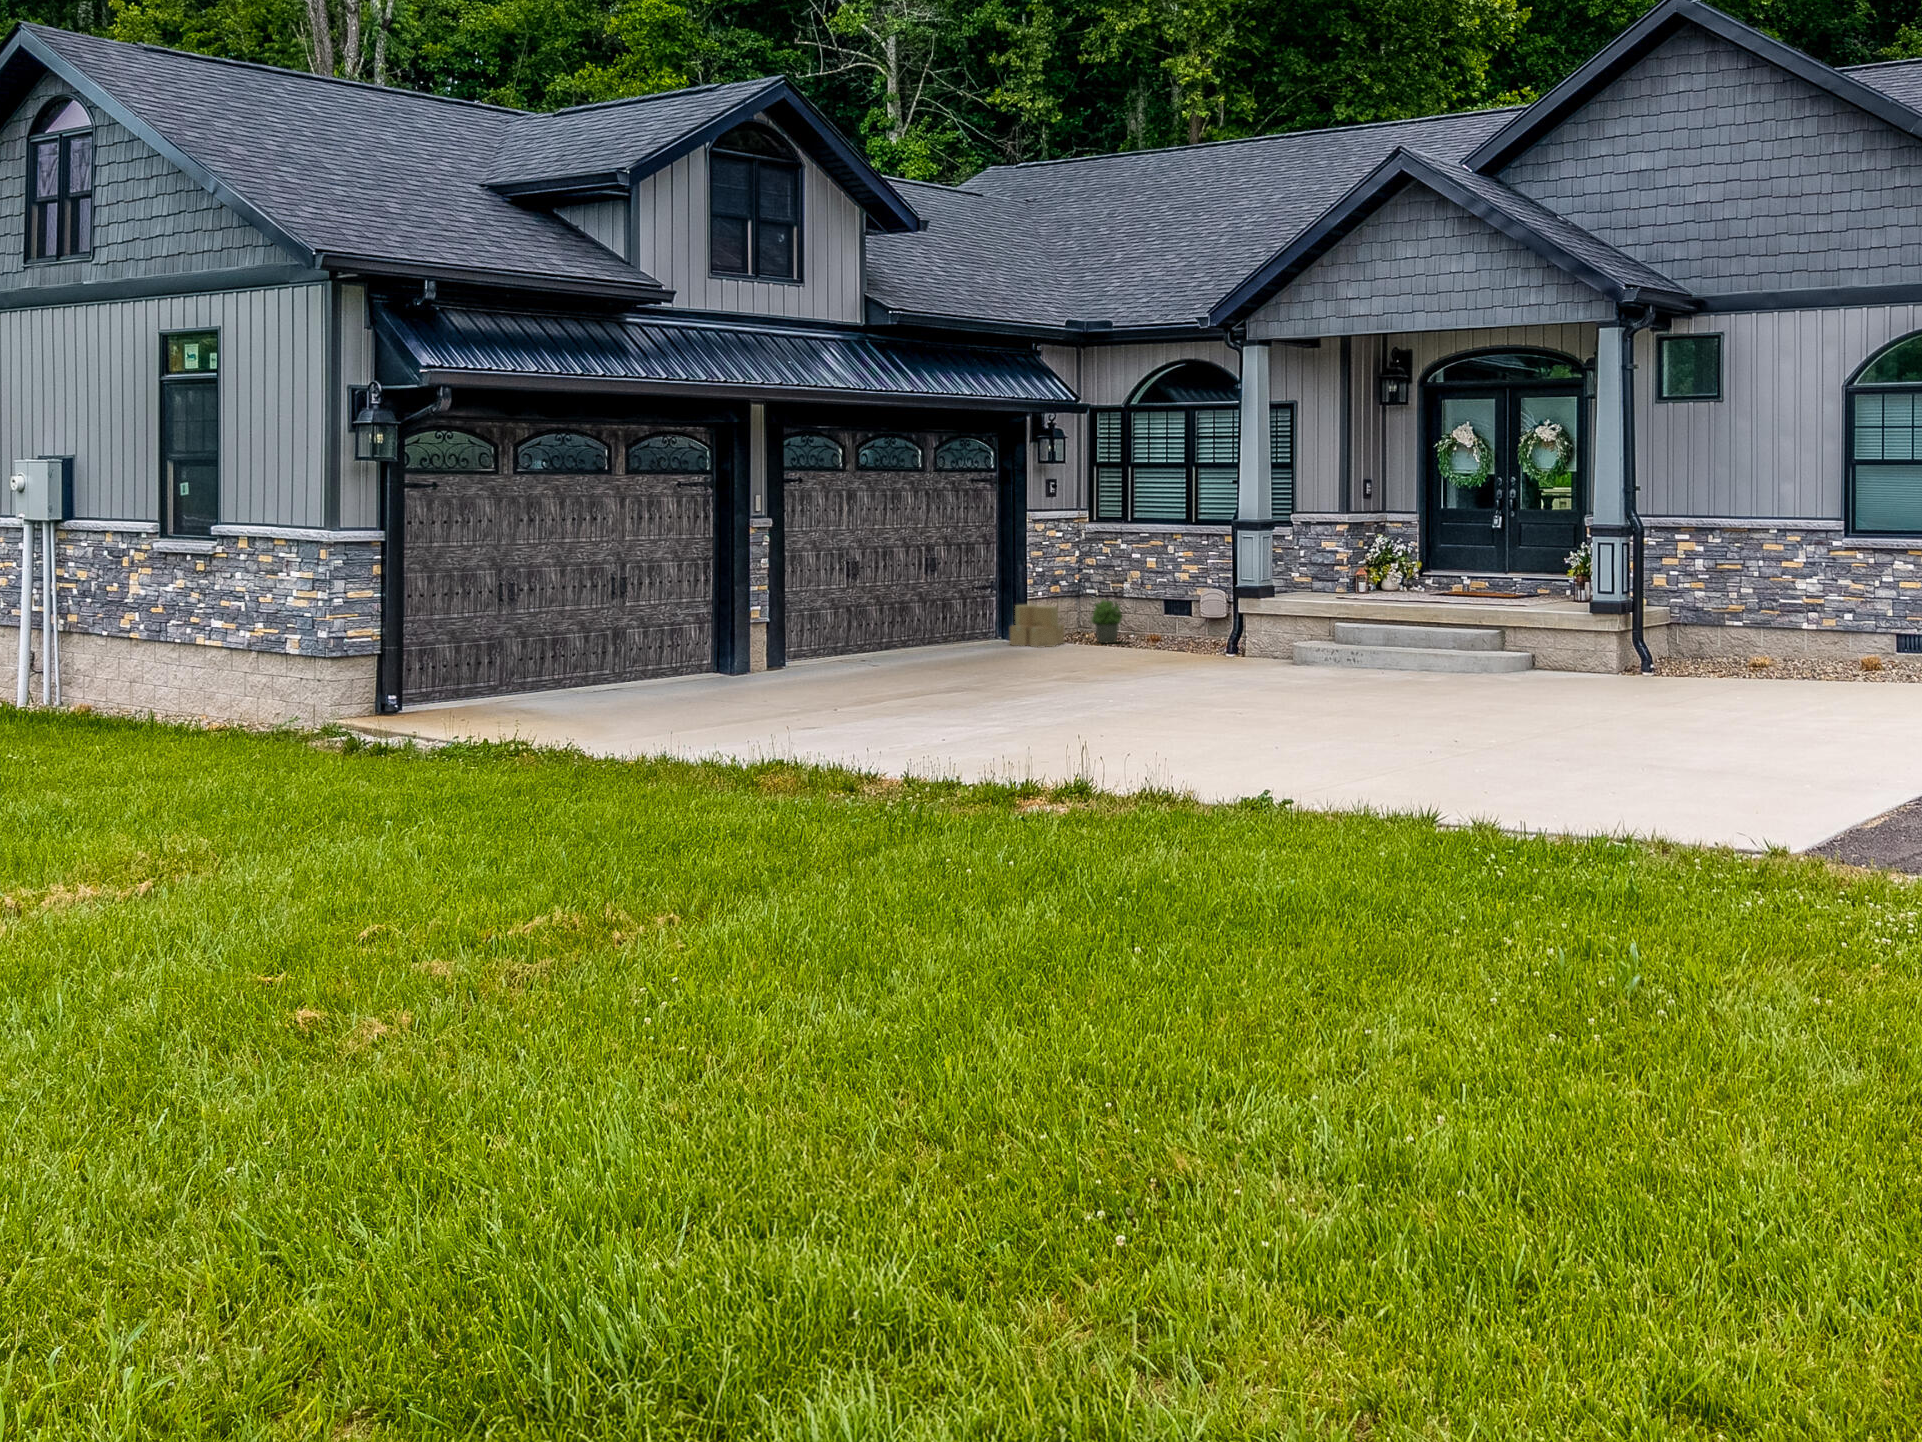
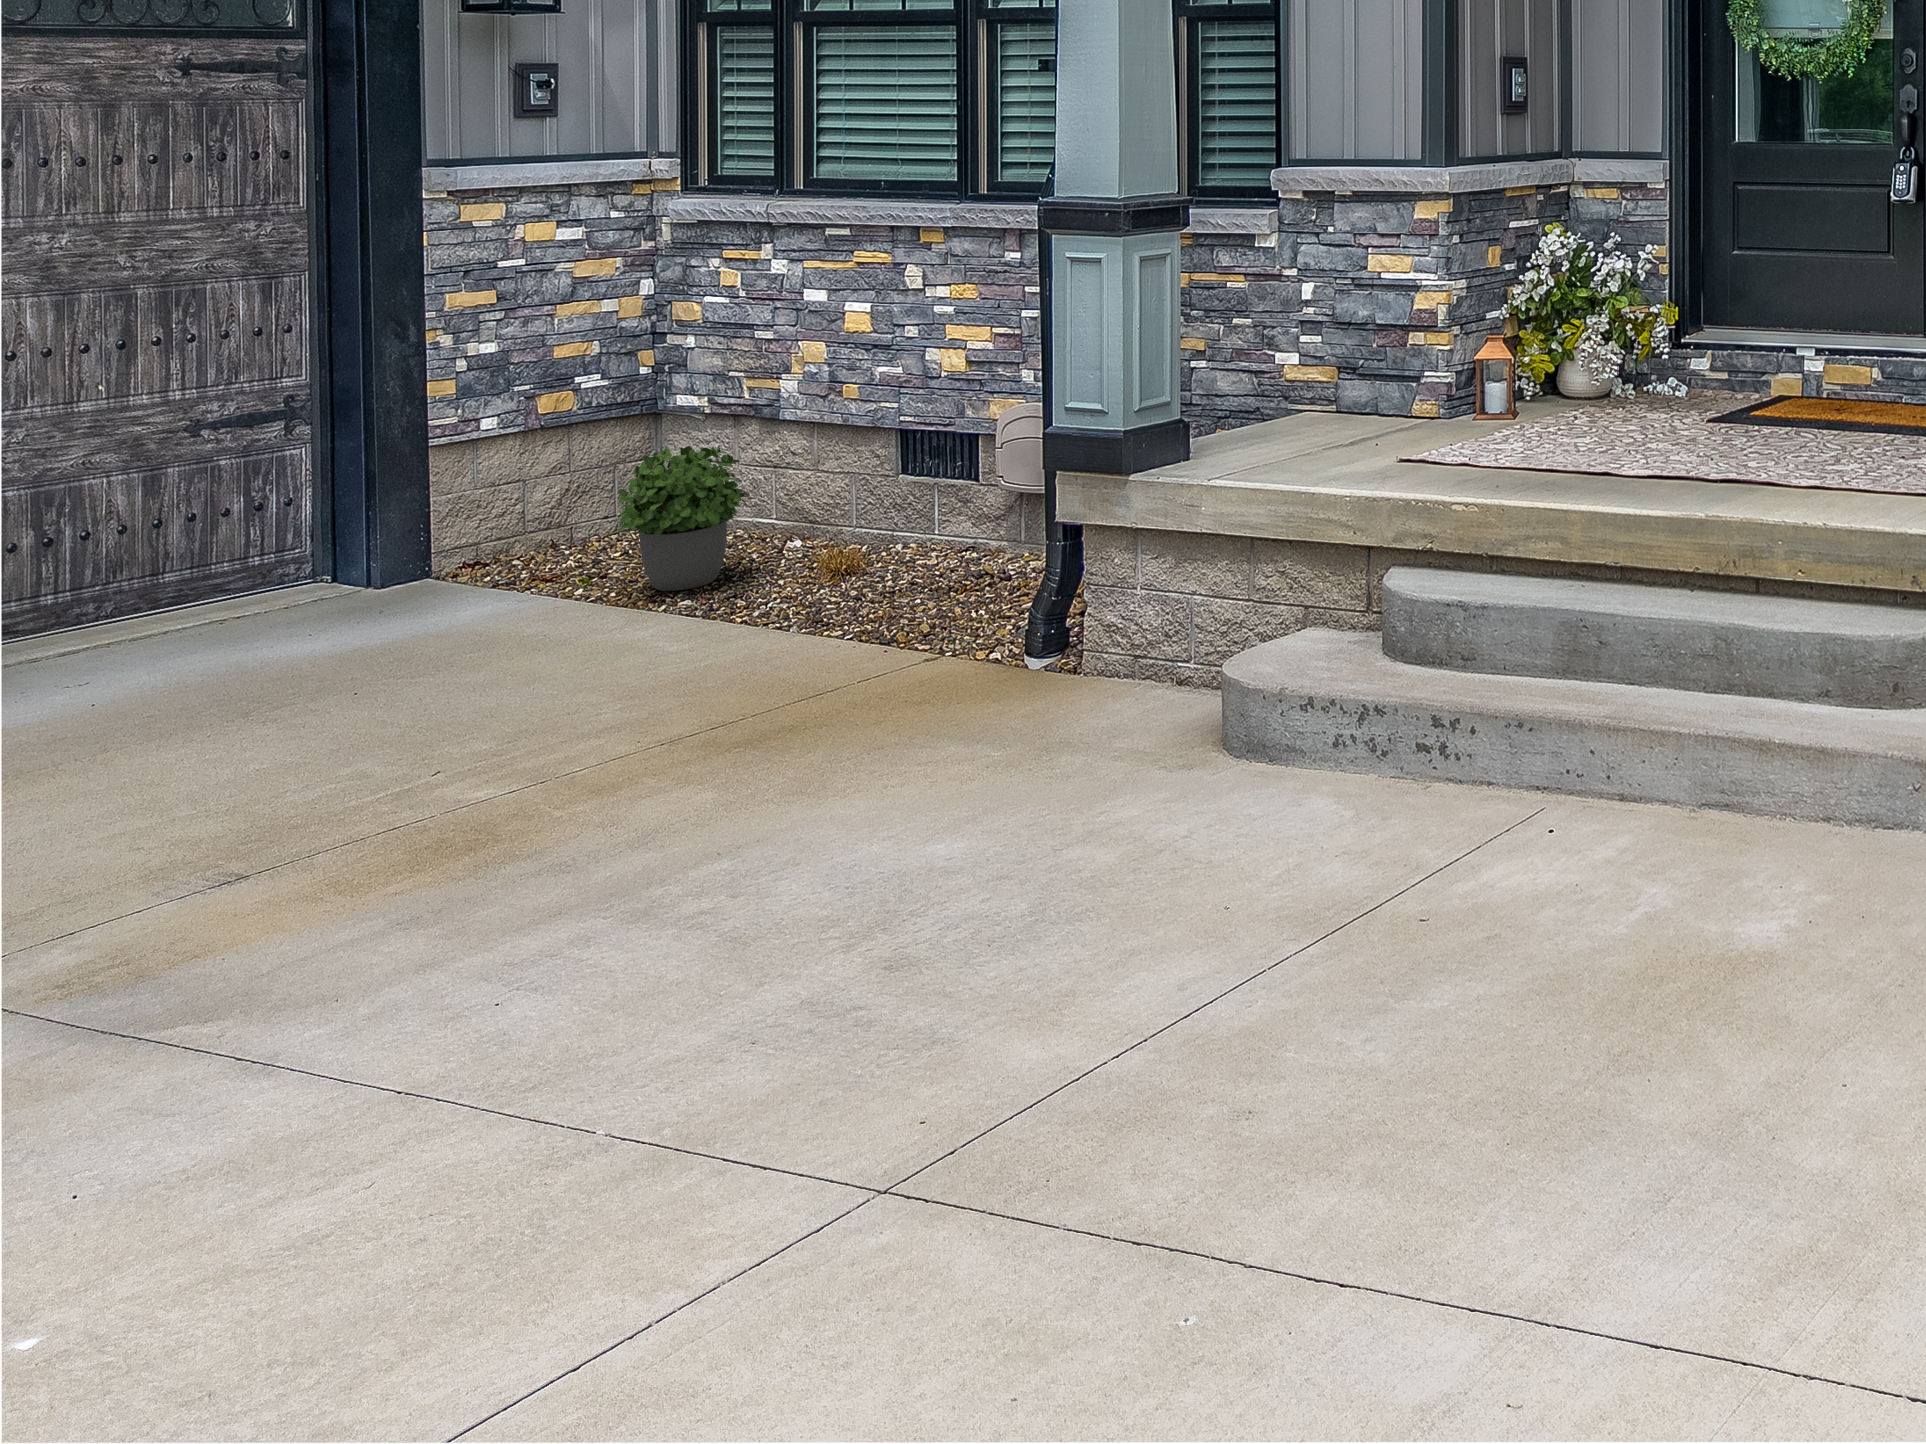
cardboard box: present [1010,605,1064,647] -> none [275,476,516,655]

